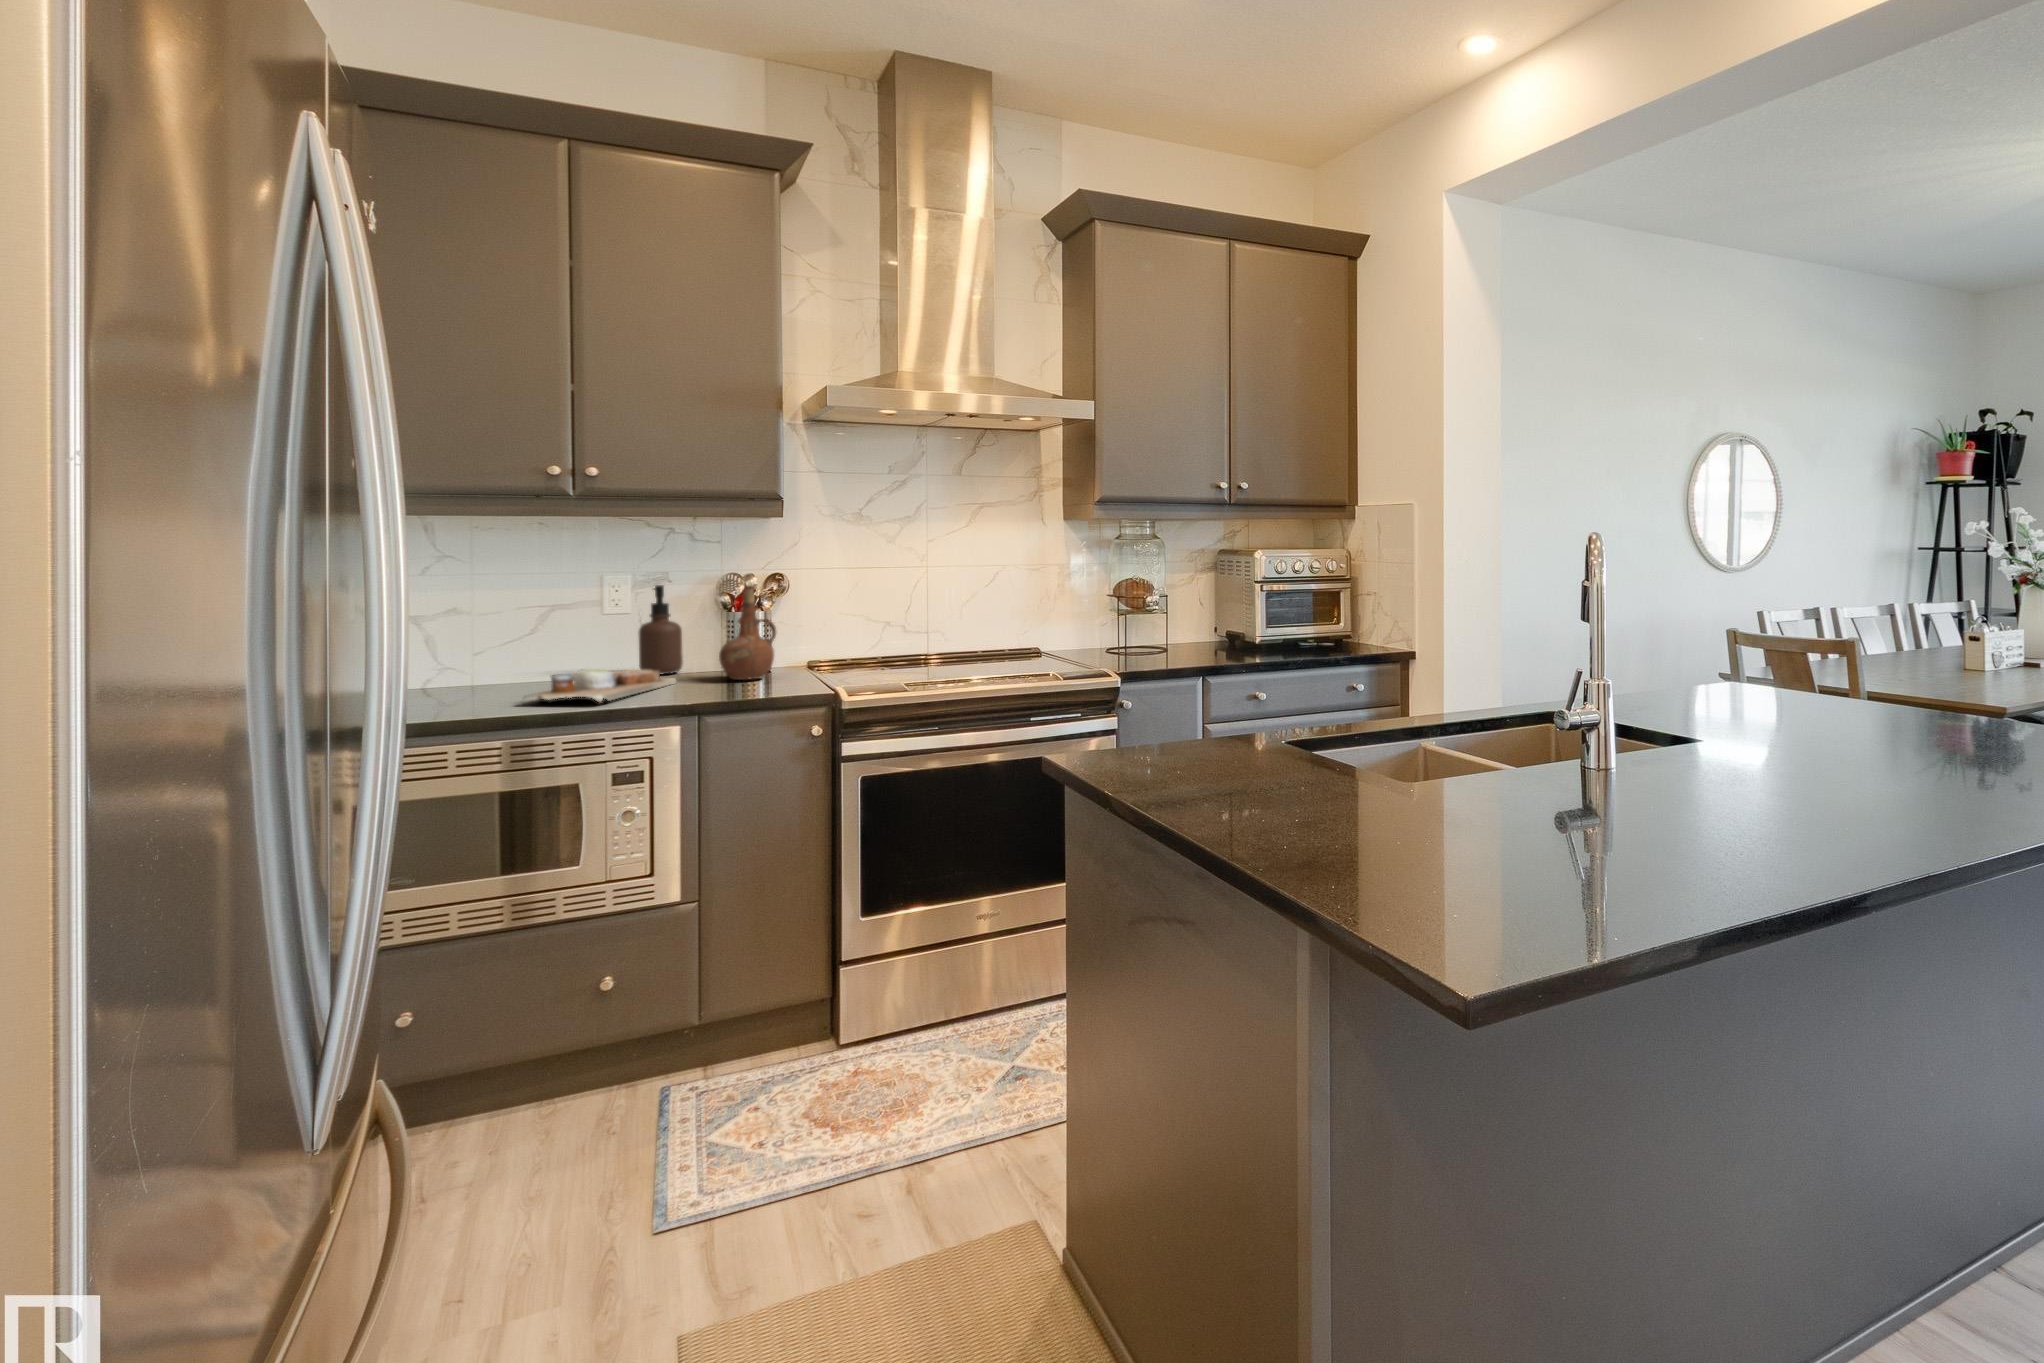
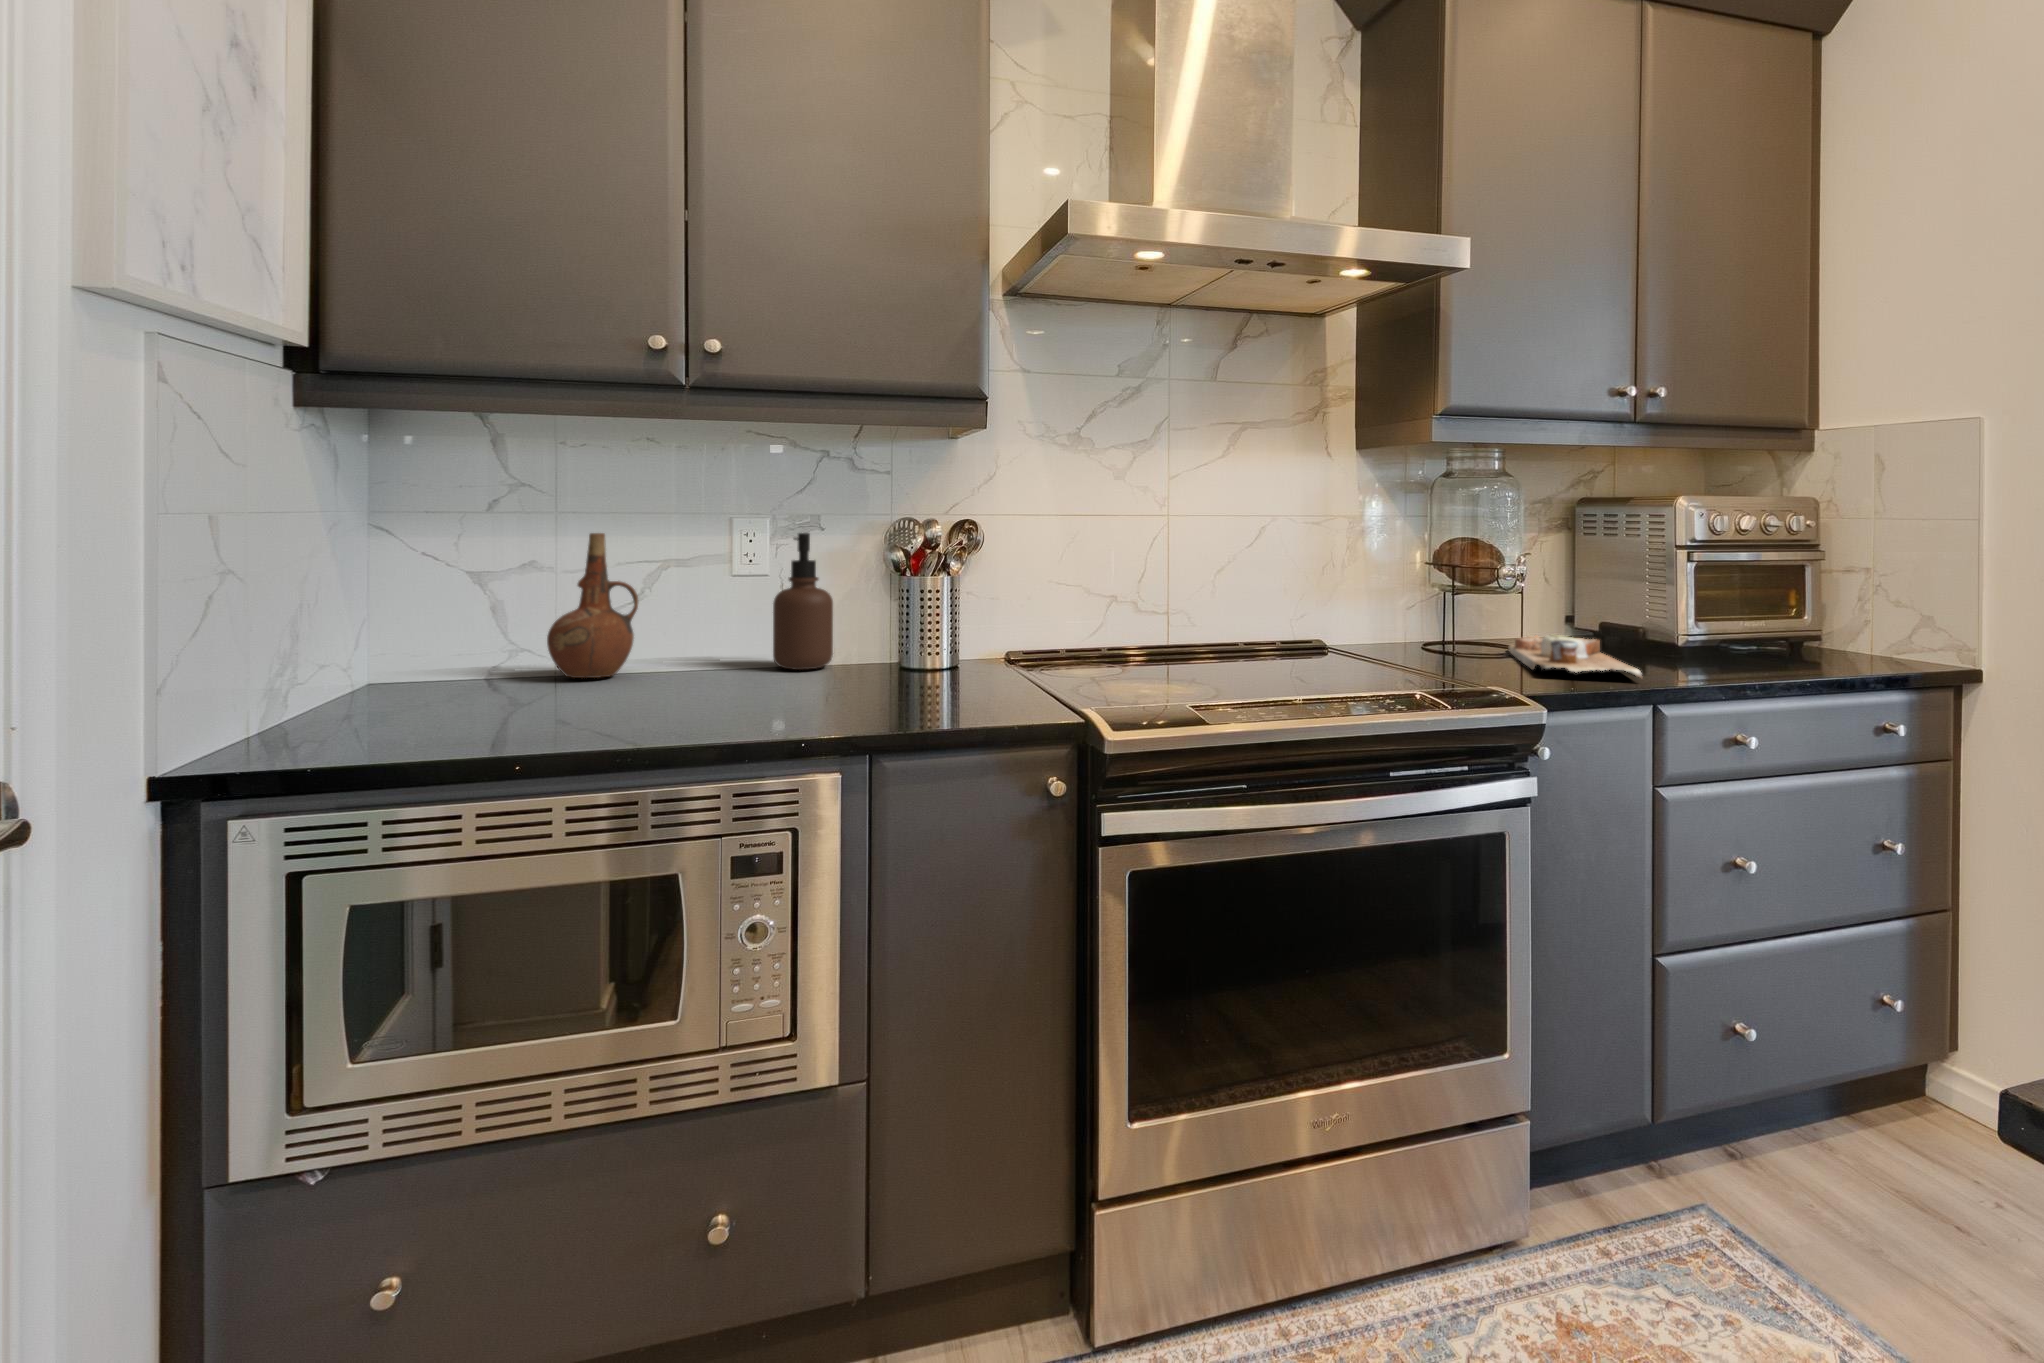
ceramic pitcher: present [719,589,776,680] -> present [547,533,638,678]
cutting board: present [526,669,676,702] -> present [1509,635,1642,678]

